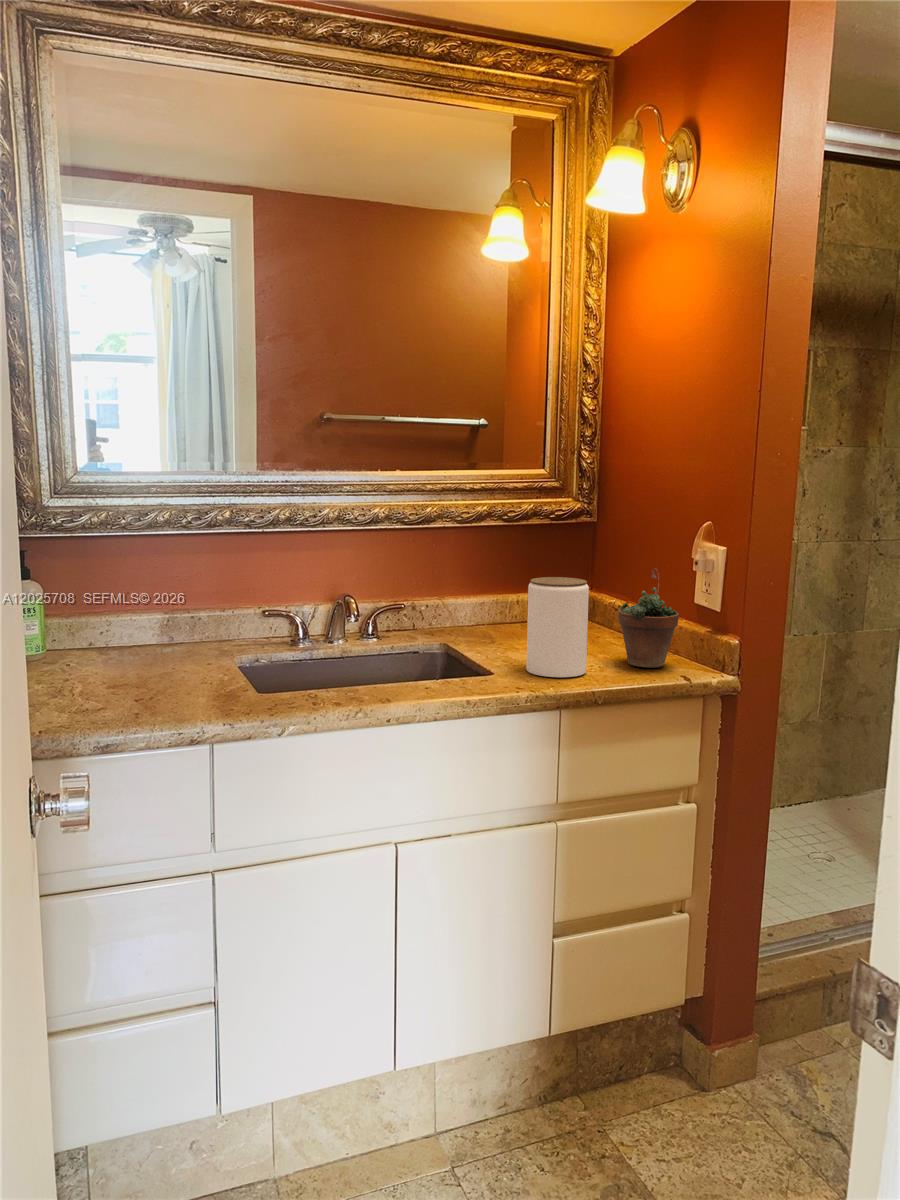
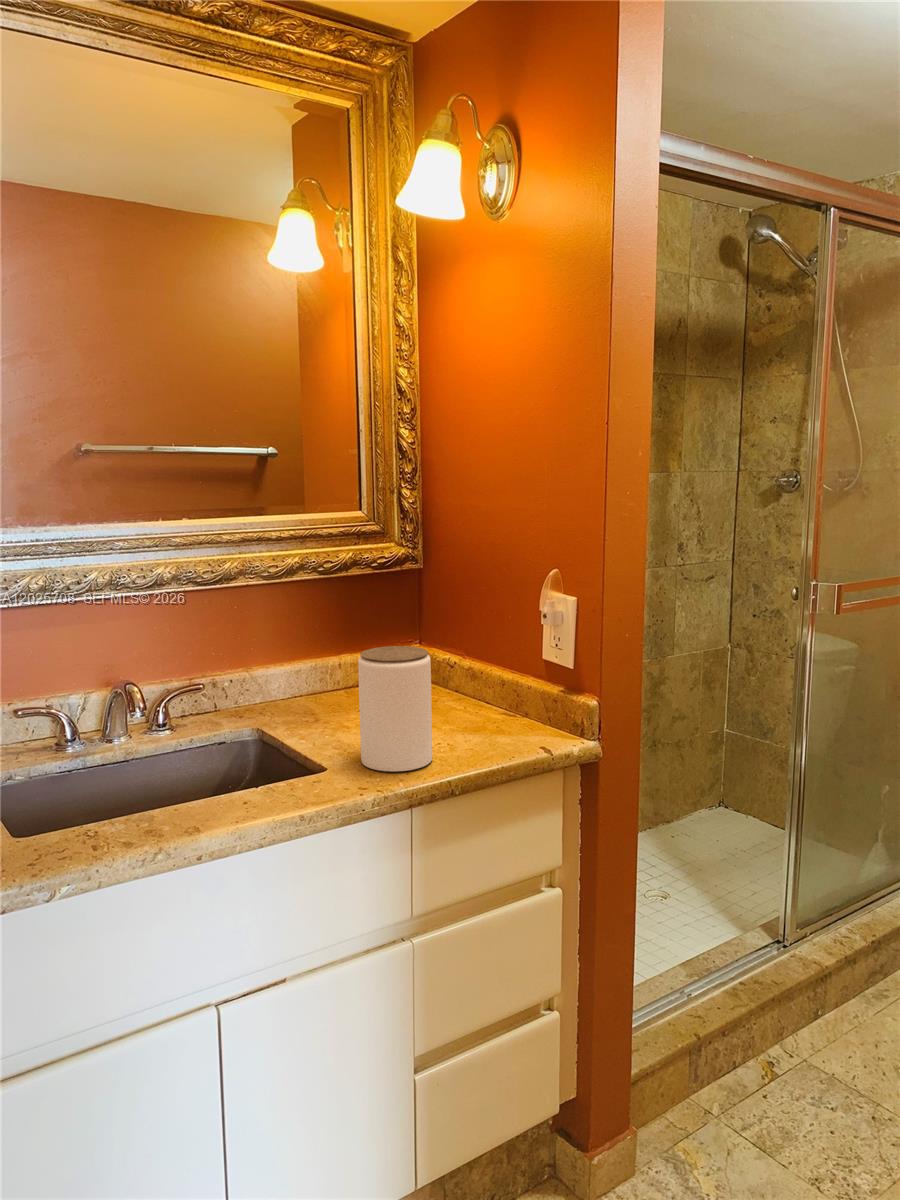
succulent plant: present [618,568,679,668] -> none [463,628,531,744]

